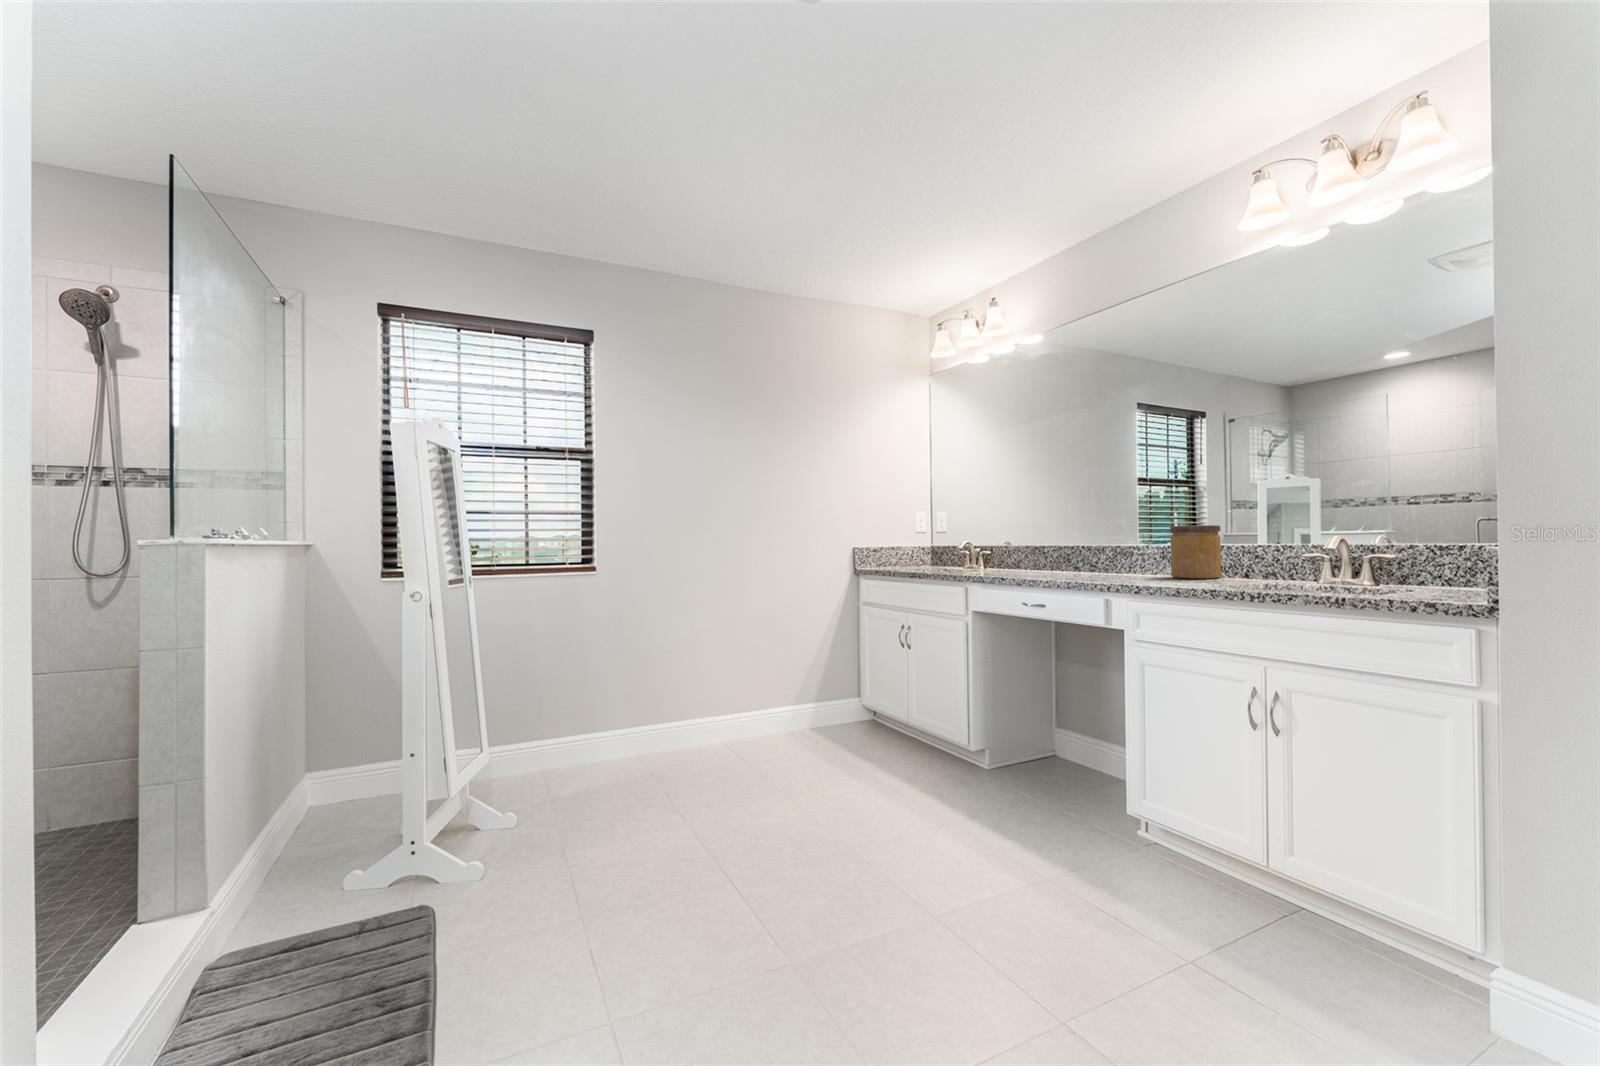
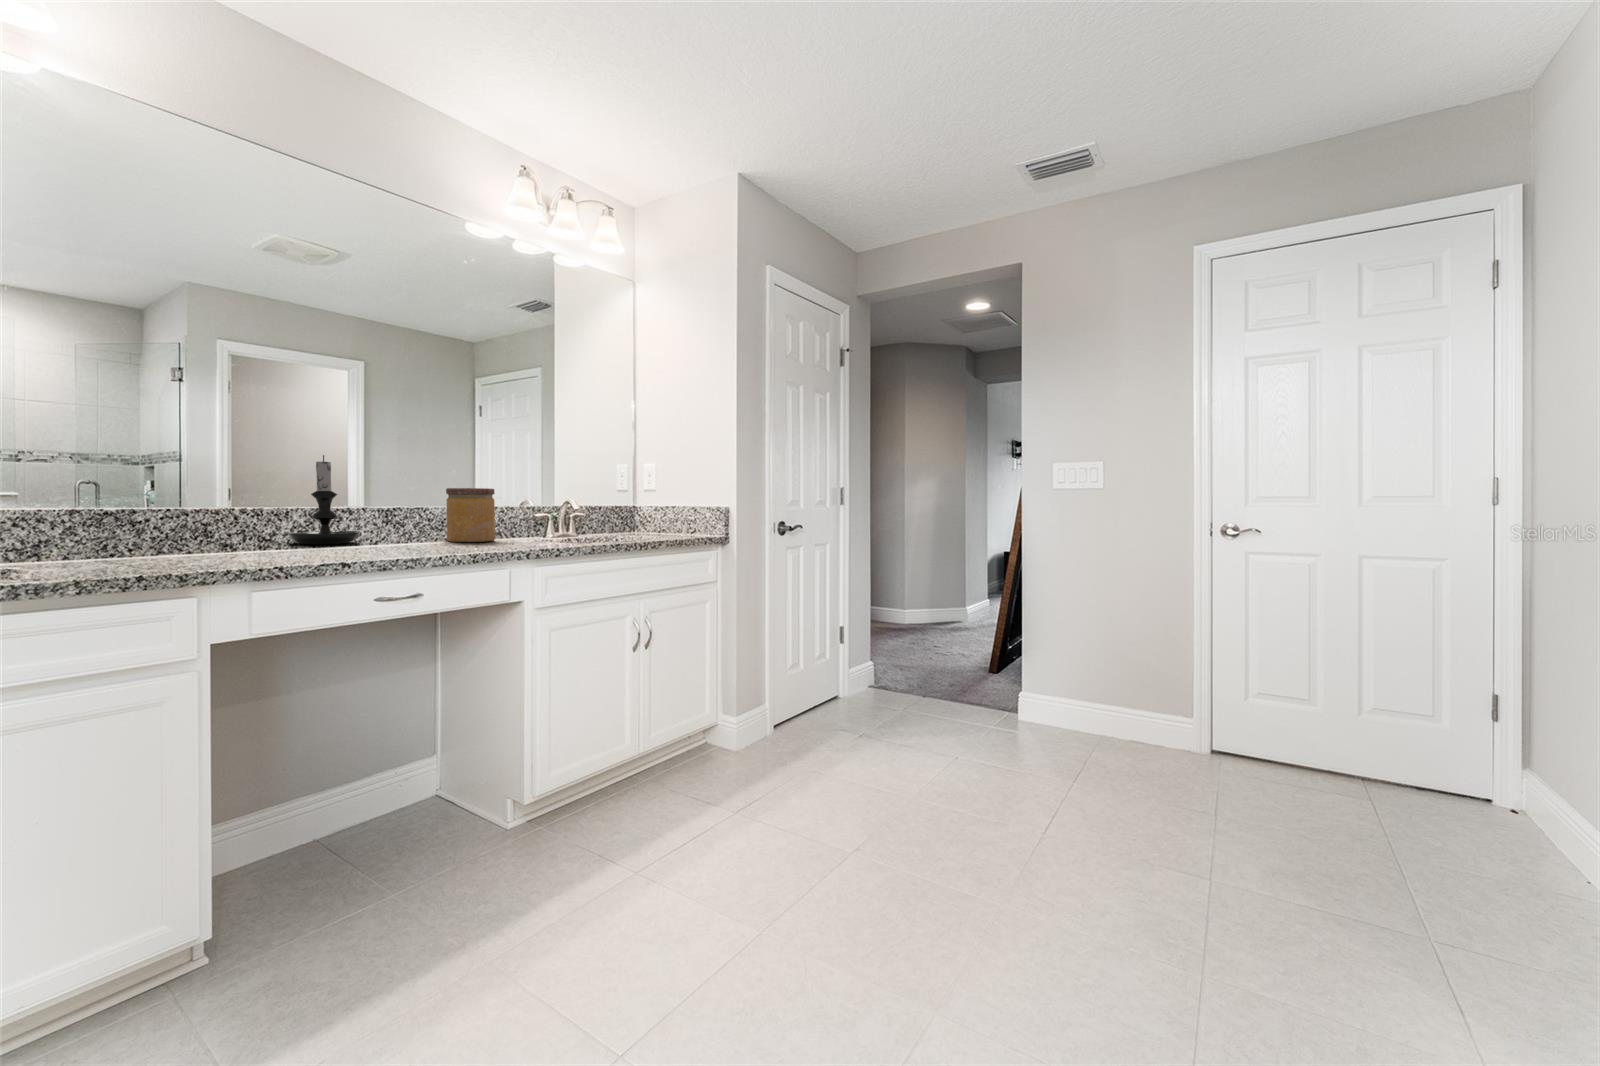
candle holder: none [1099,506,1148,572] -> present [289,455,360,544]

